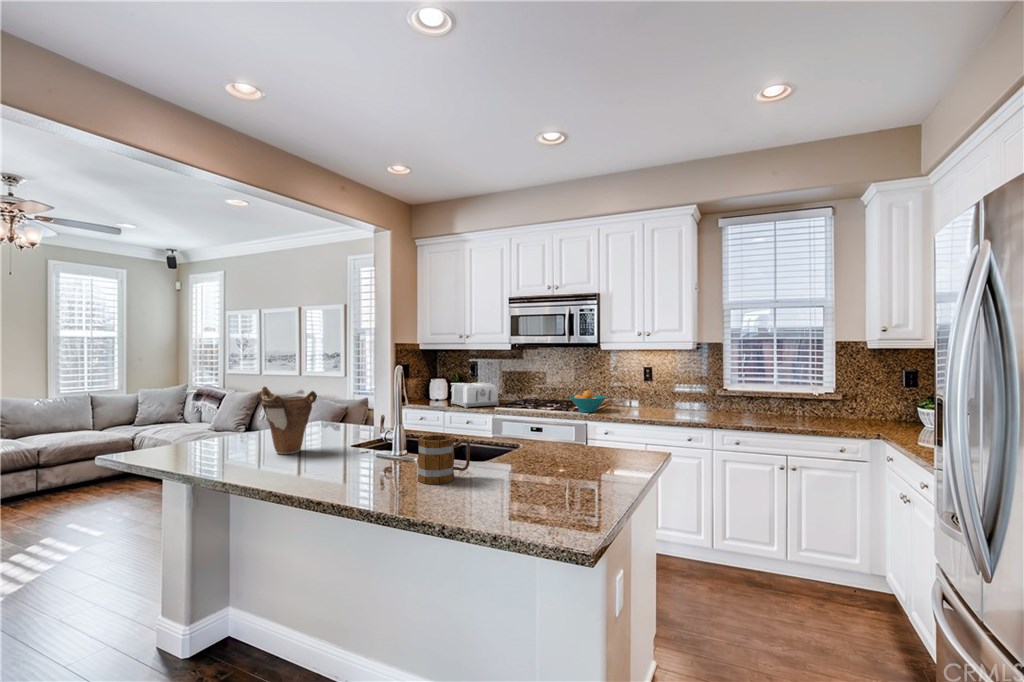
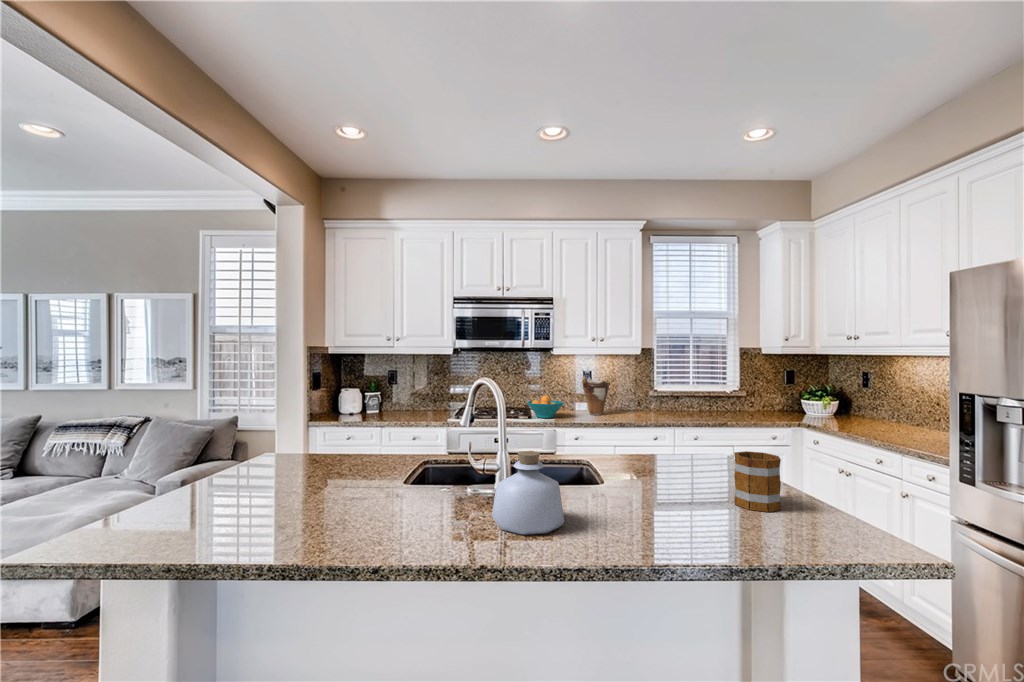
toaster: present [451,383,499,408] -> none [383,391,443,421]
vase: present [258,387,317,454] -> present [582,376,610,415]
bottle: none [325,425,381,485] -> present [492,451,564,535]
mug: present [418,435,471,484] -> present [734,451,781,512]

